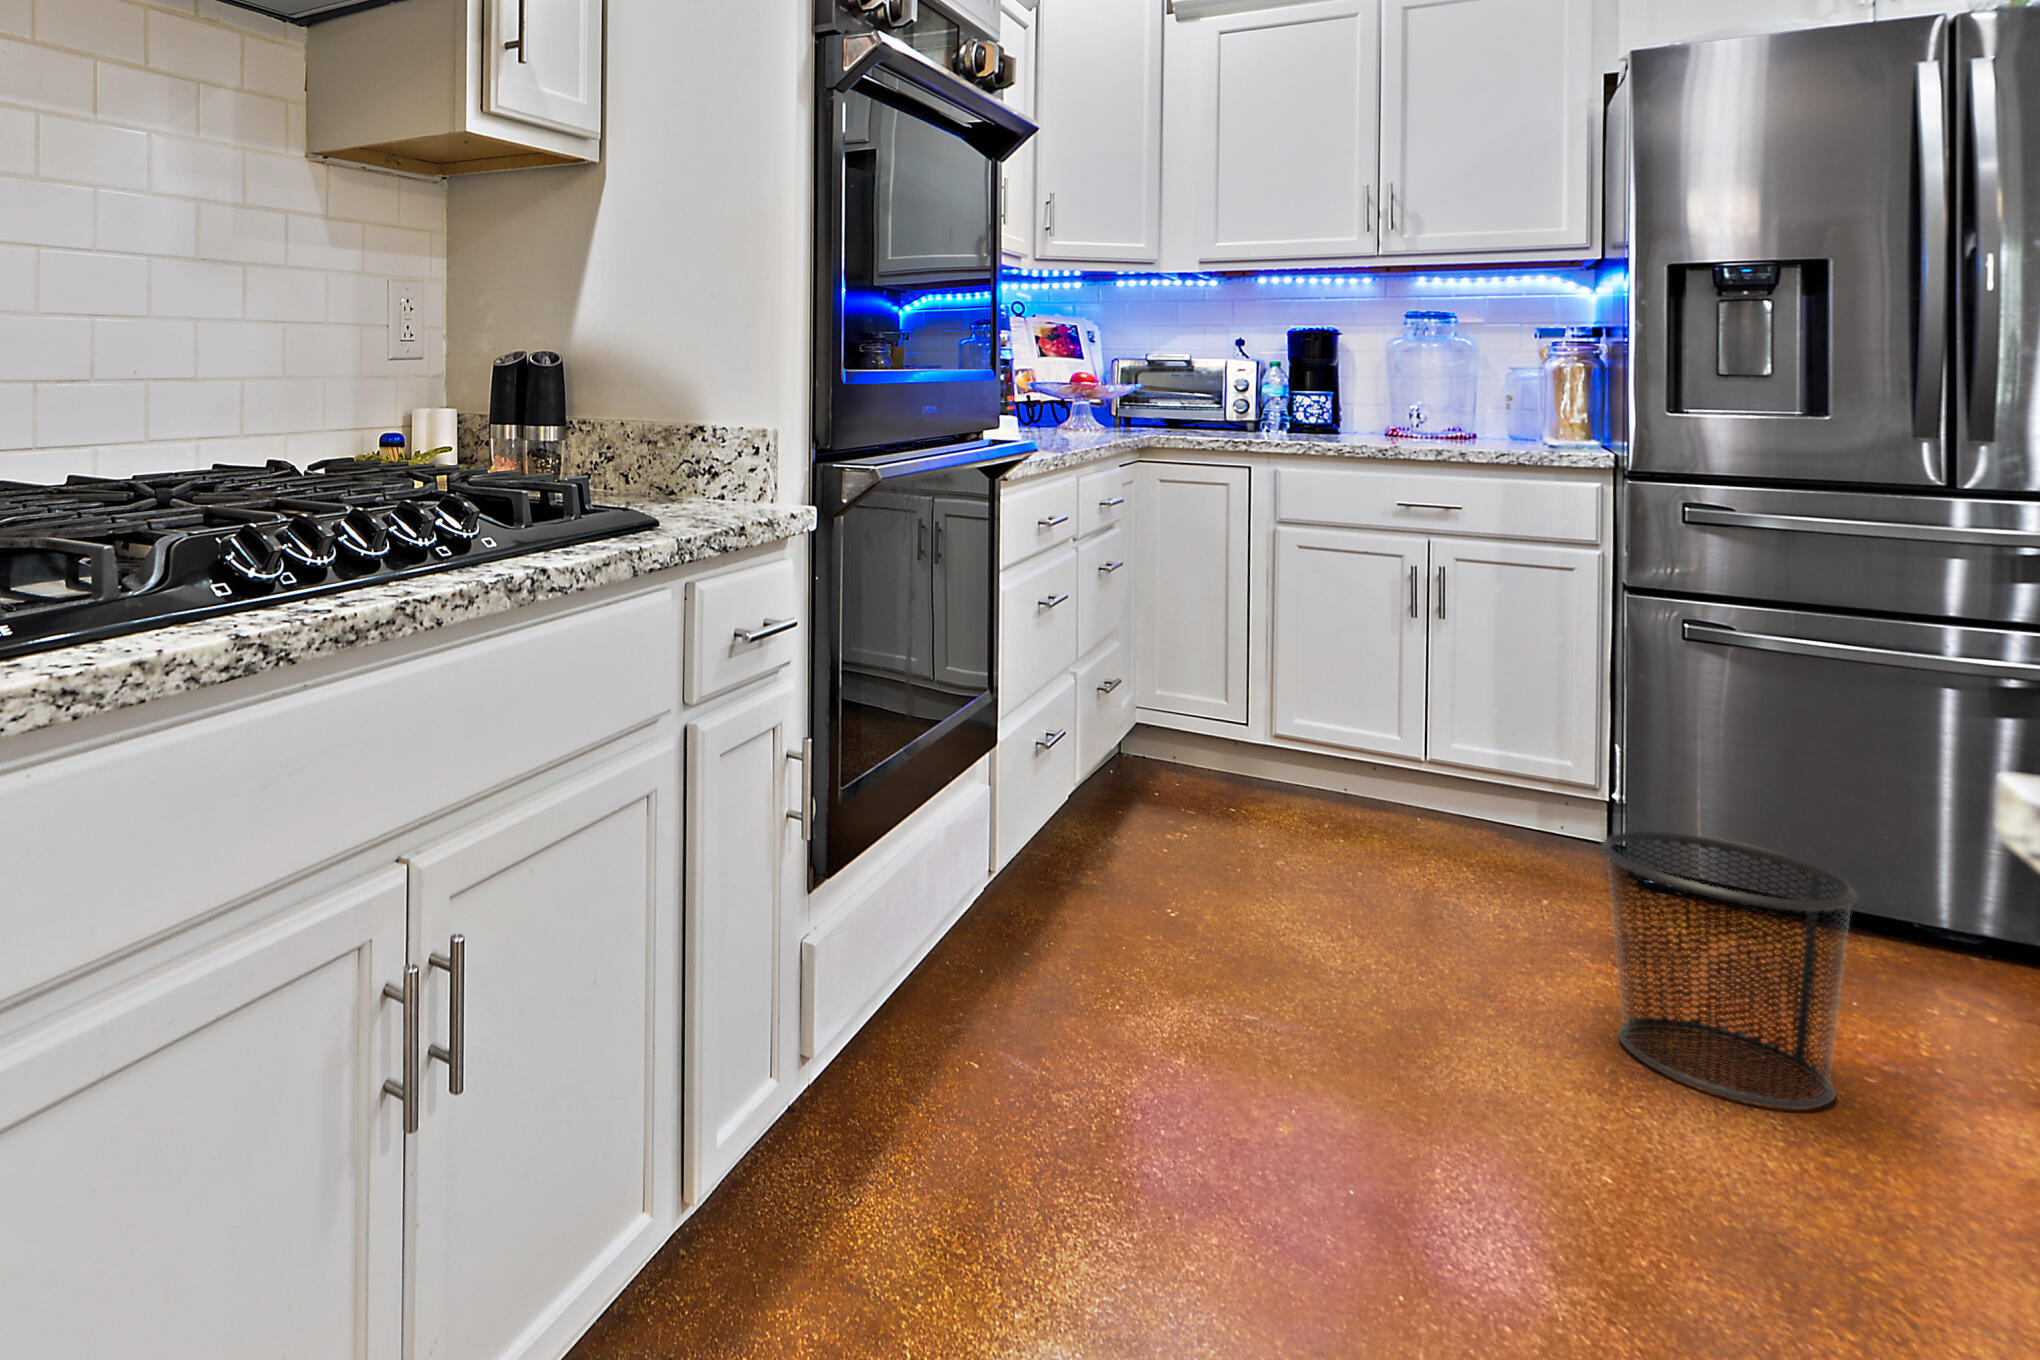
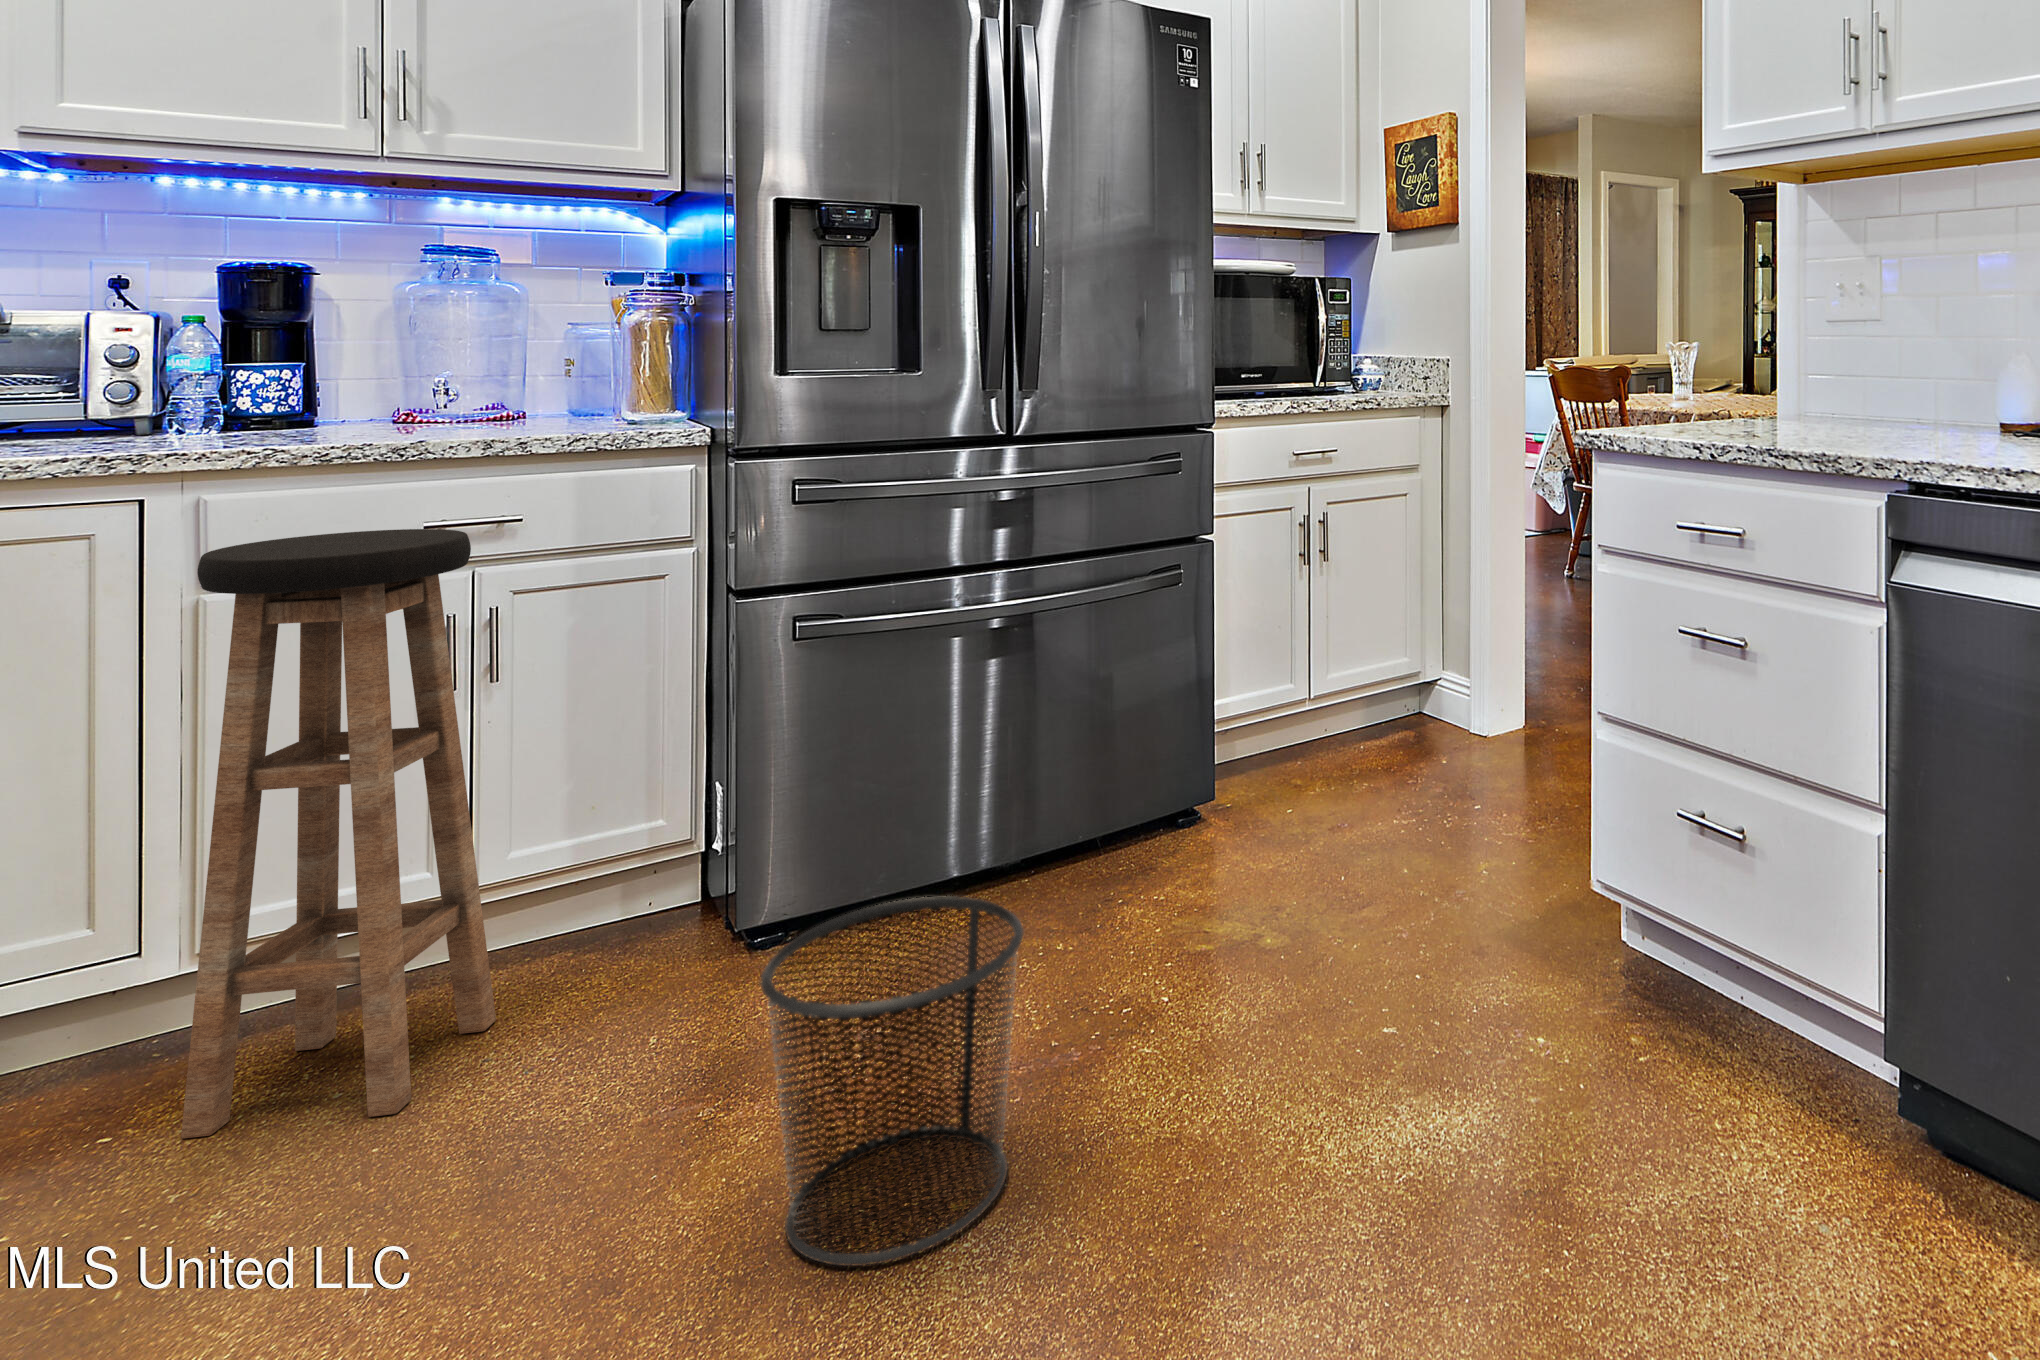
bar stool: none [1262,499,1435,866] -> present [181,529,496,1138]

